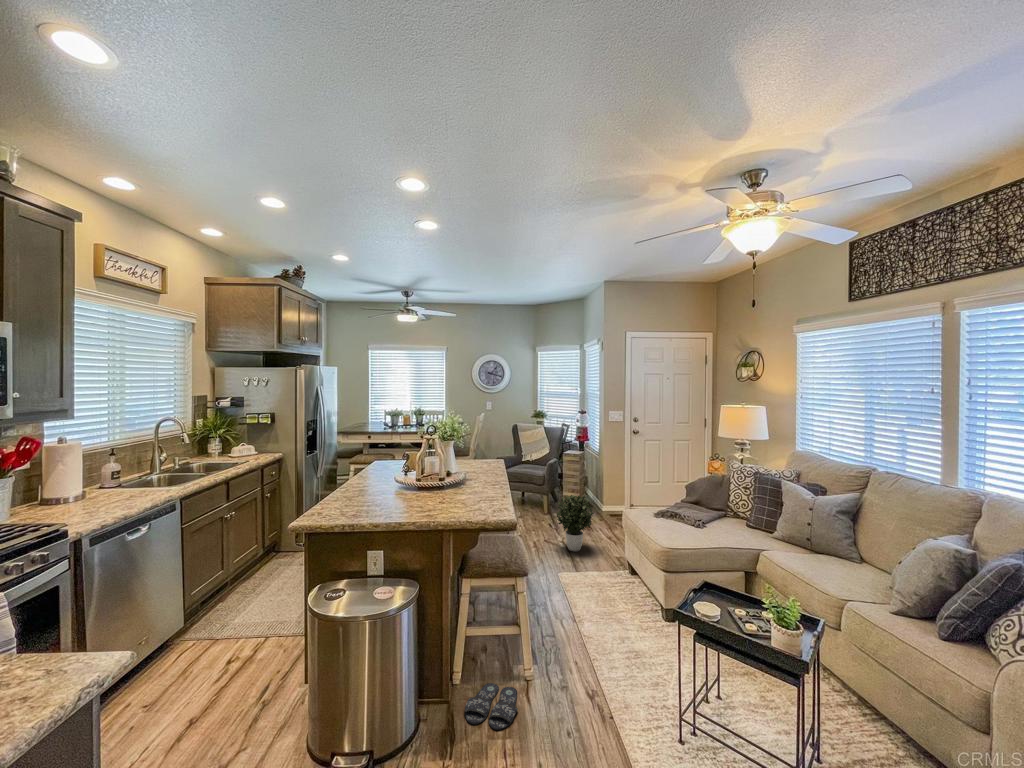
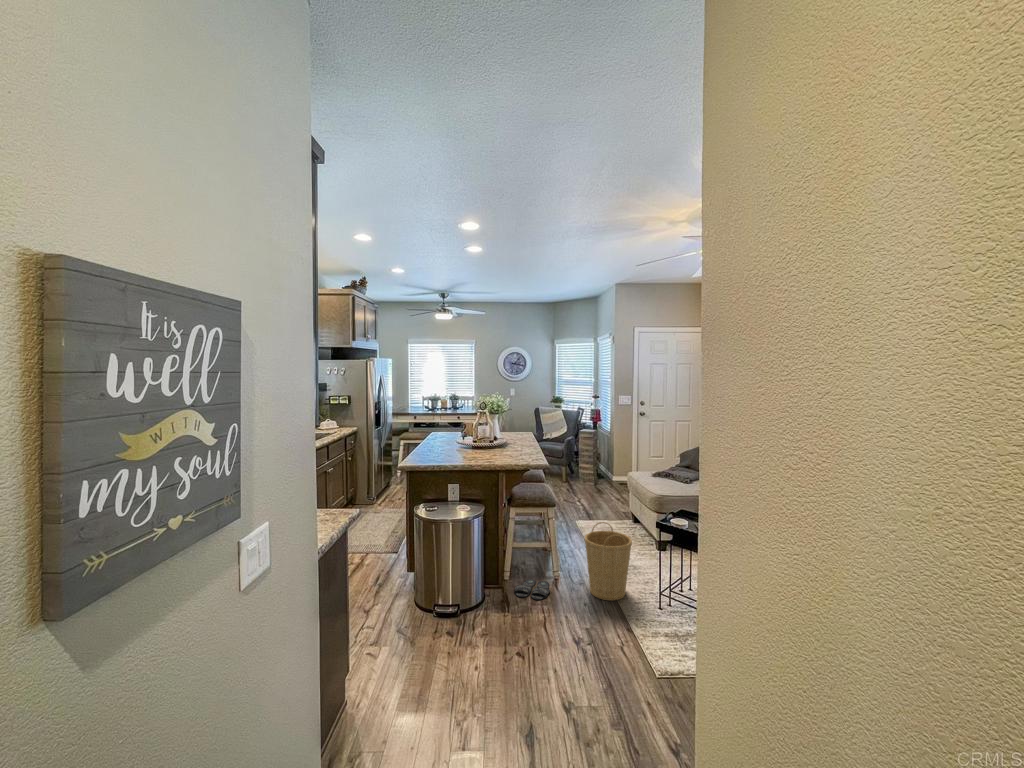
potted plant: present [557,495,594,551] -> none [575,462,605,508]
basket: none [569,601,638,729] -> present [585,522,632,601]

